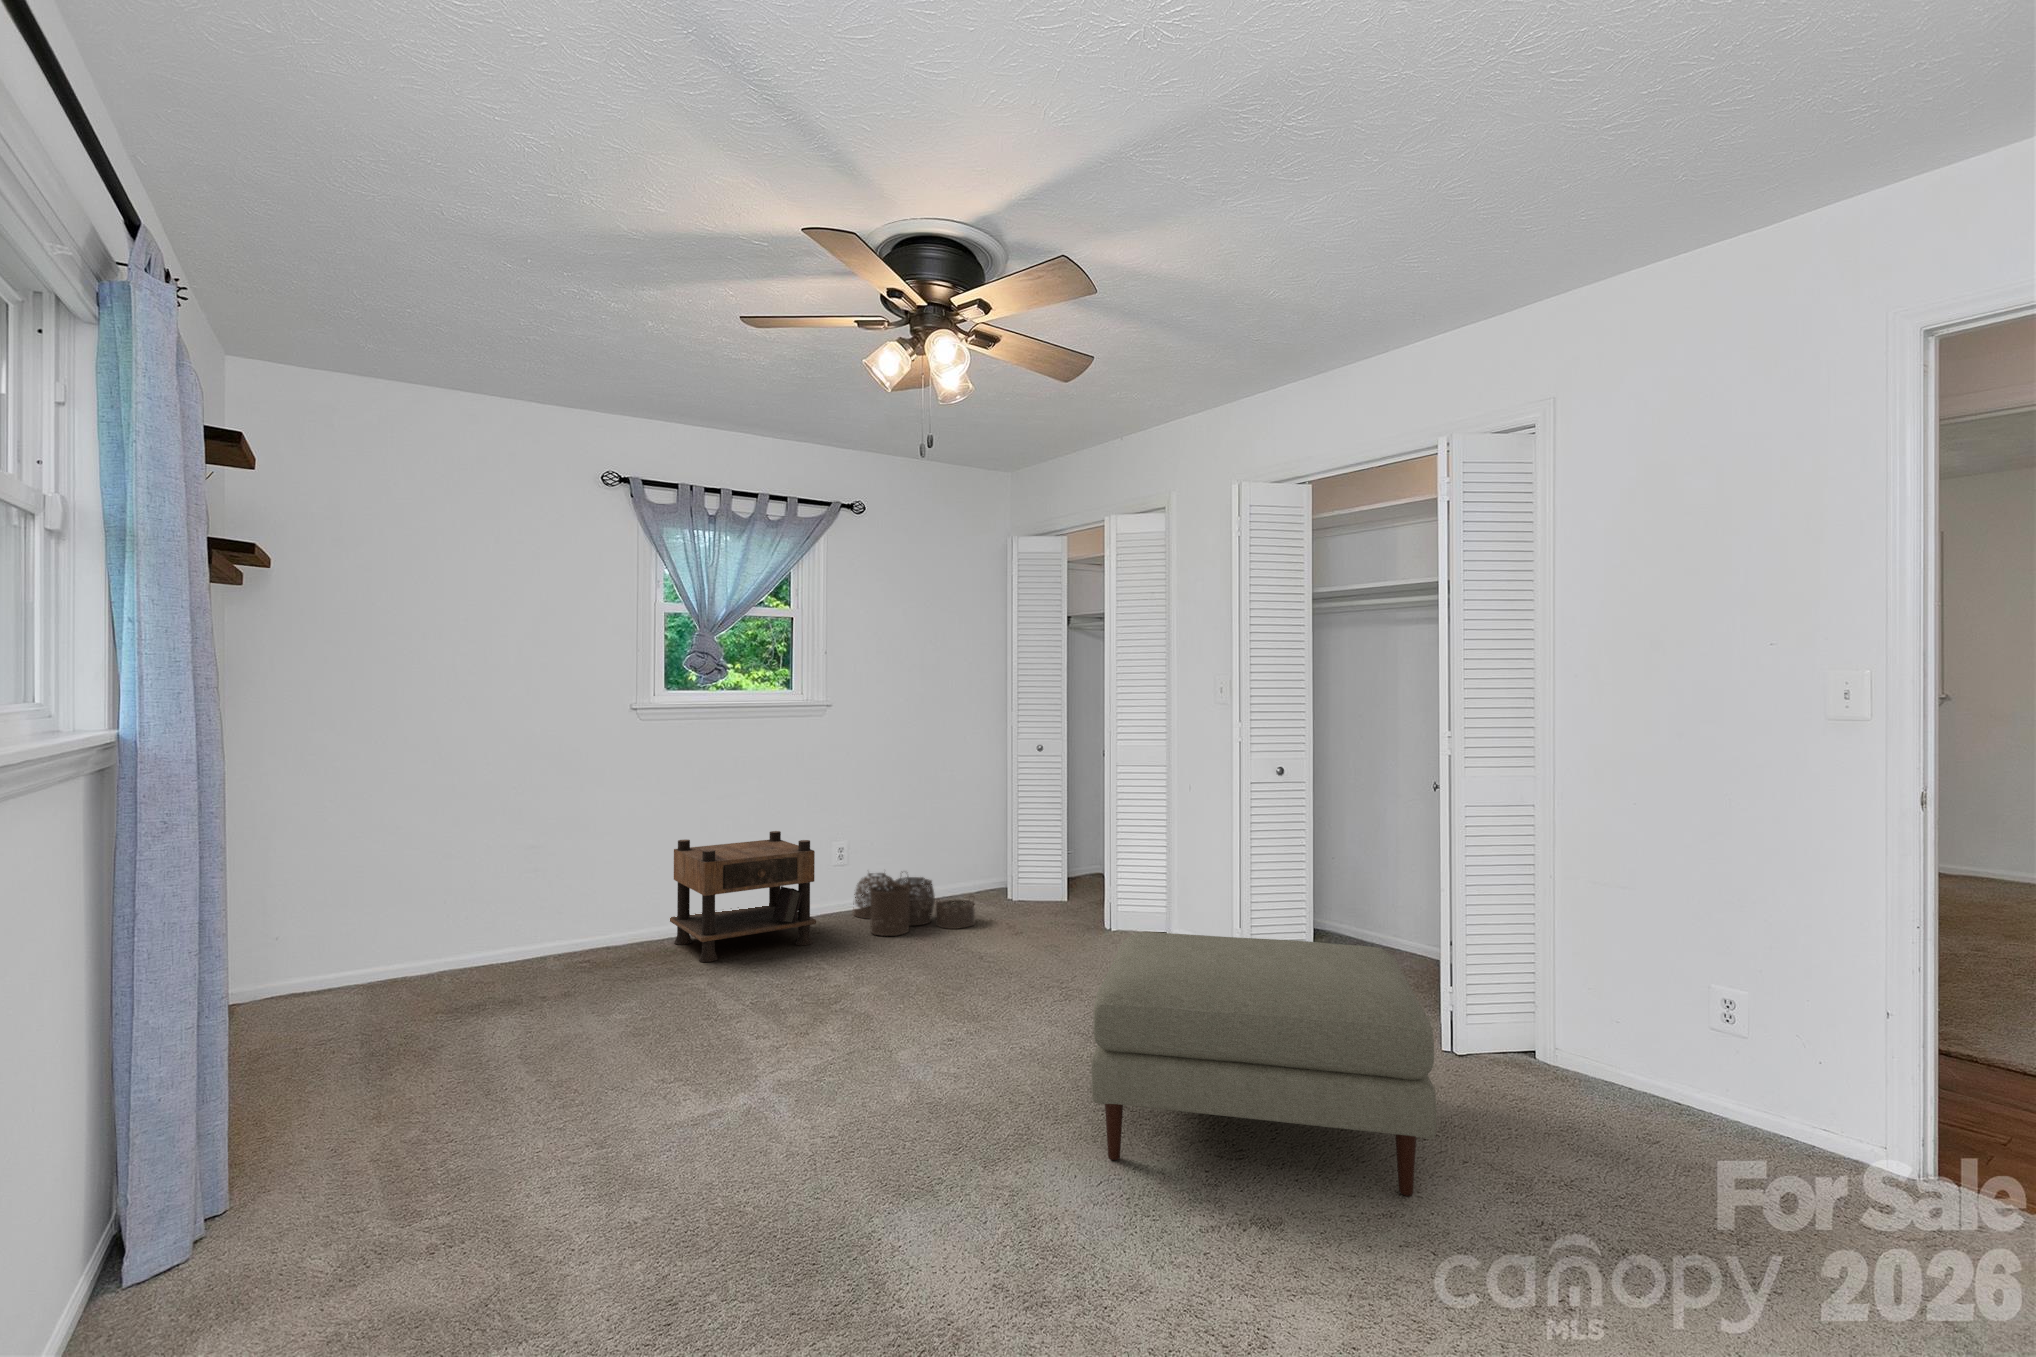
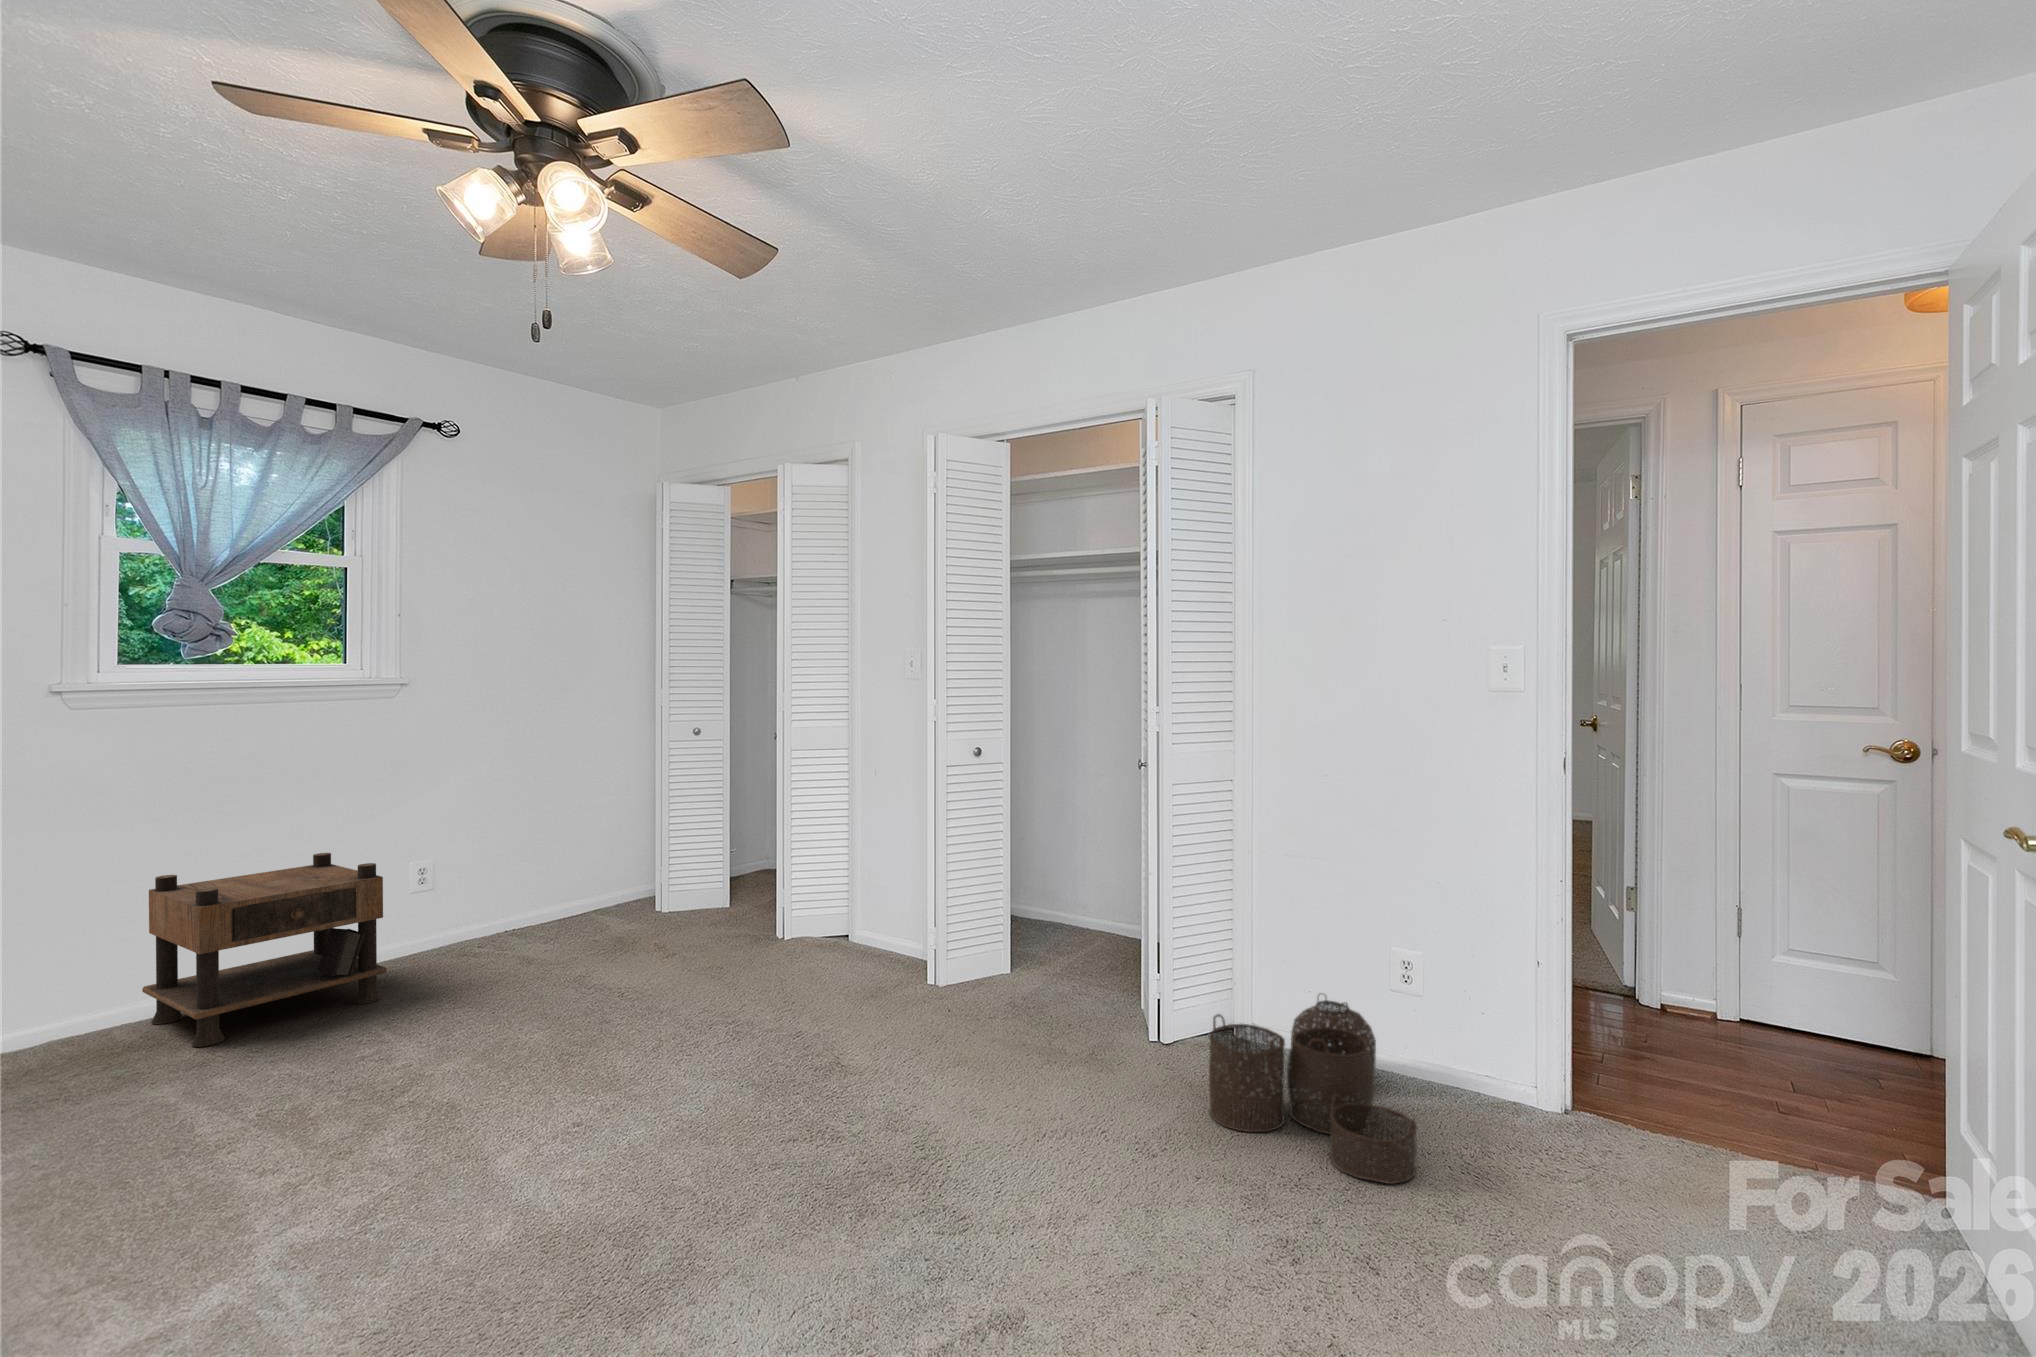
woven basket: present [854,872,975,936] -> present [1209,999,1417,1184]
ottoman: present [1091,932,1436,1196] -> none [780,947,1177,1254]

